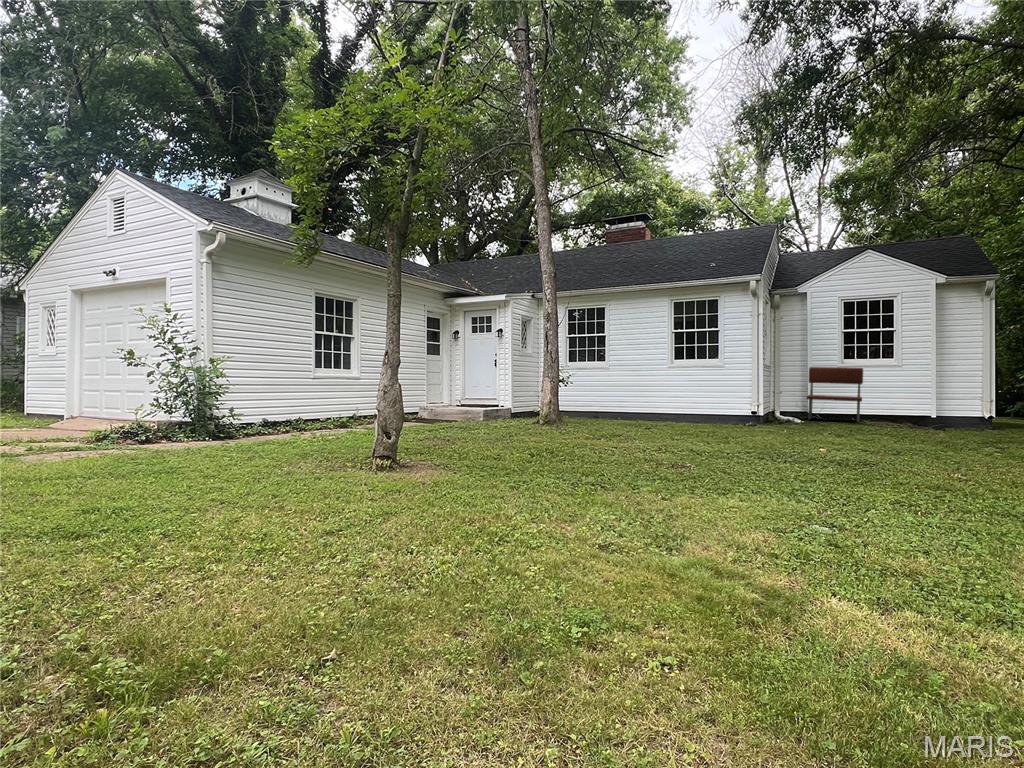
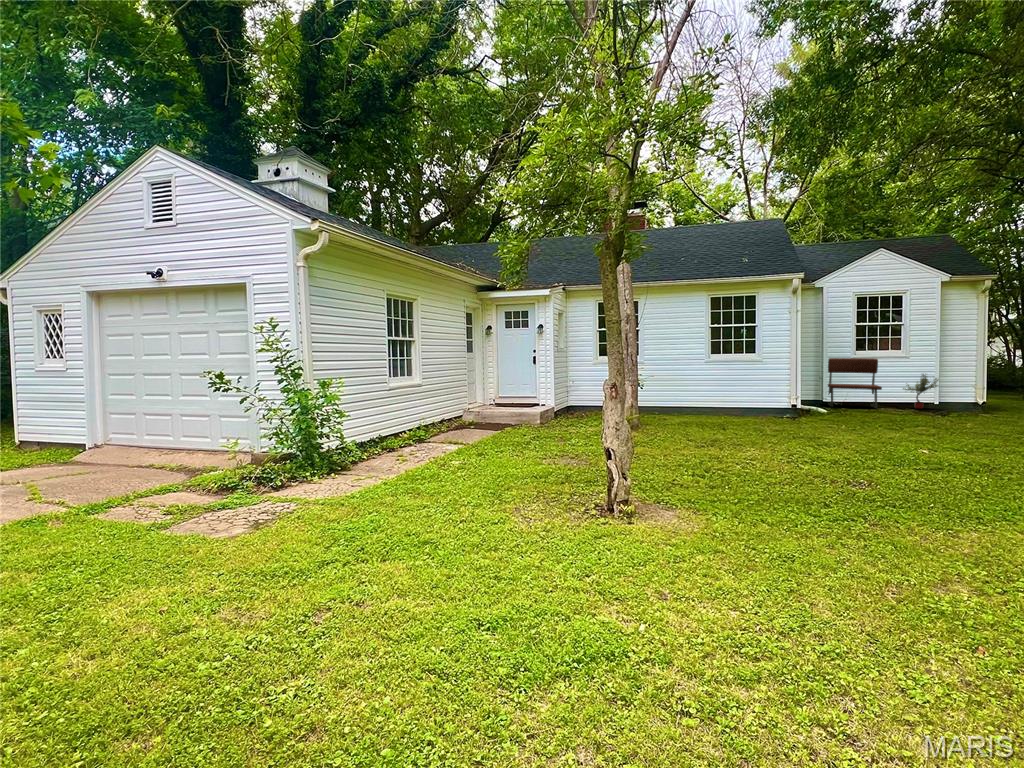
potted tree: none [890,384,932,425] -> present [903,374,939,409]

